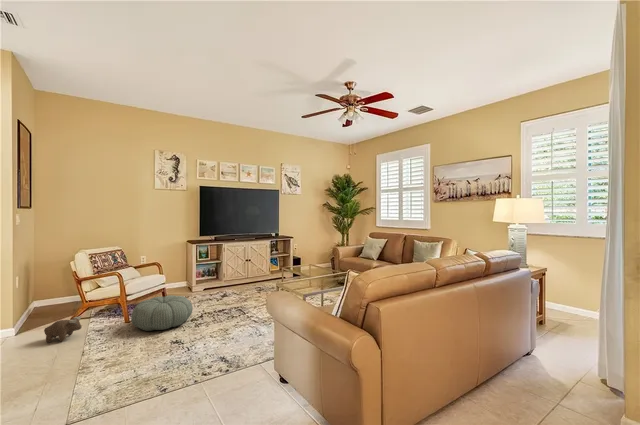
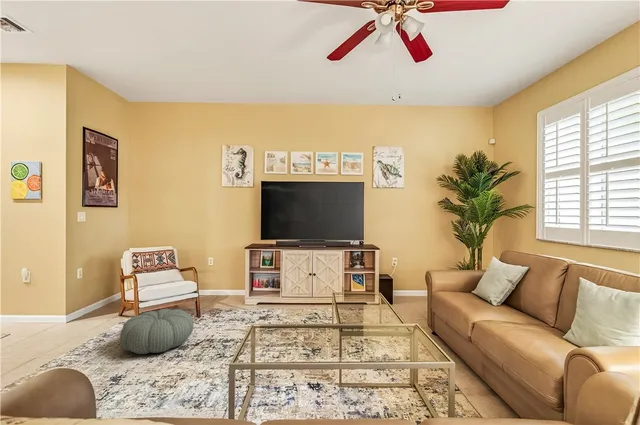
plush toy: present [44,316,82,343] -> none [58,318,90,342]

